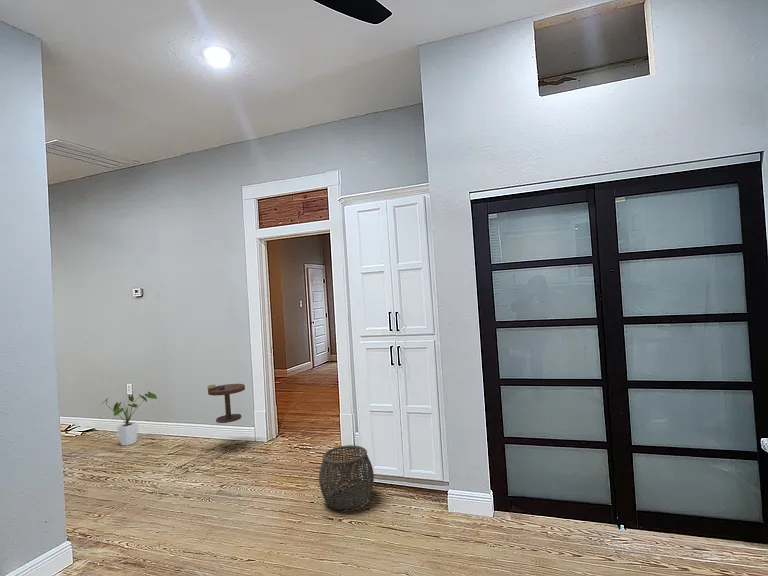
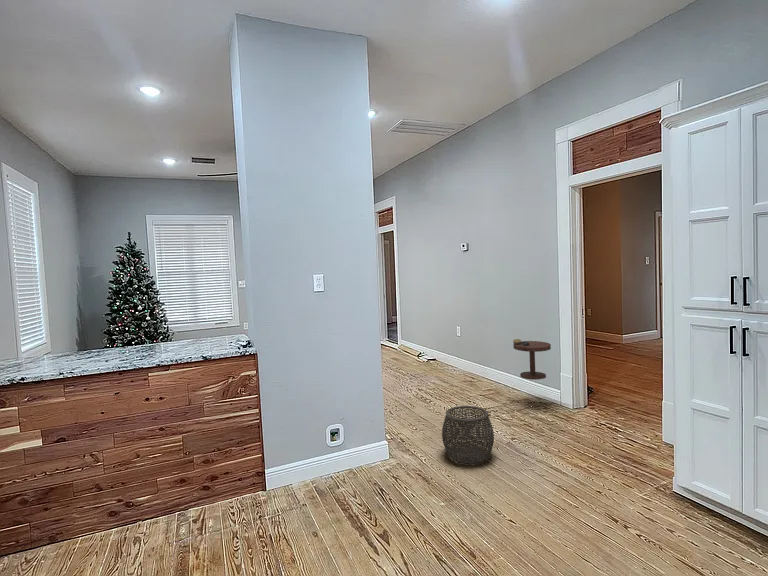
house plant: present [103,392,157,446] -> none [433,336,476,379]
woven basket: present [319,445,374,510] -> present [442,406,494,464]

